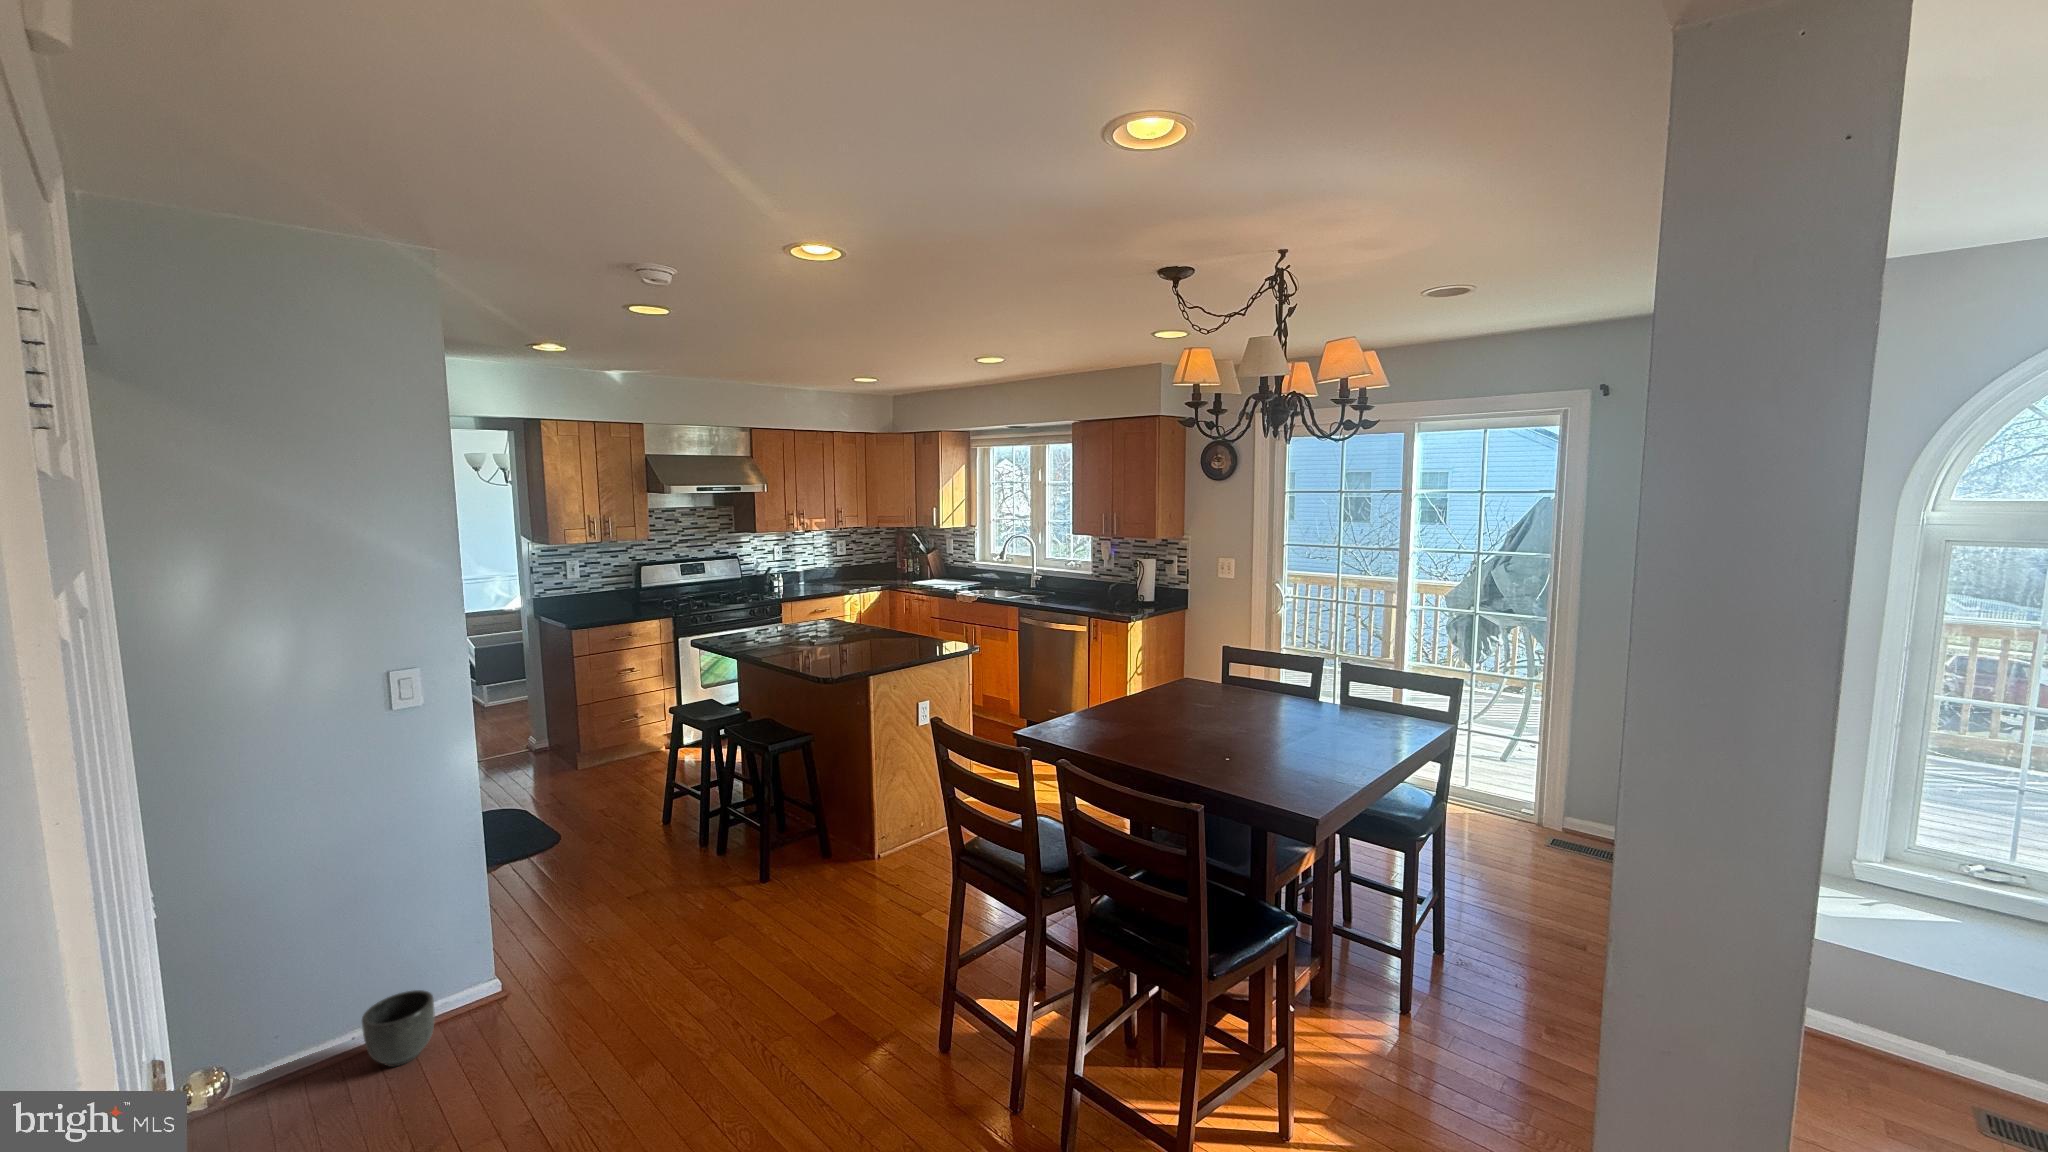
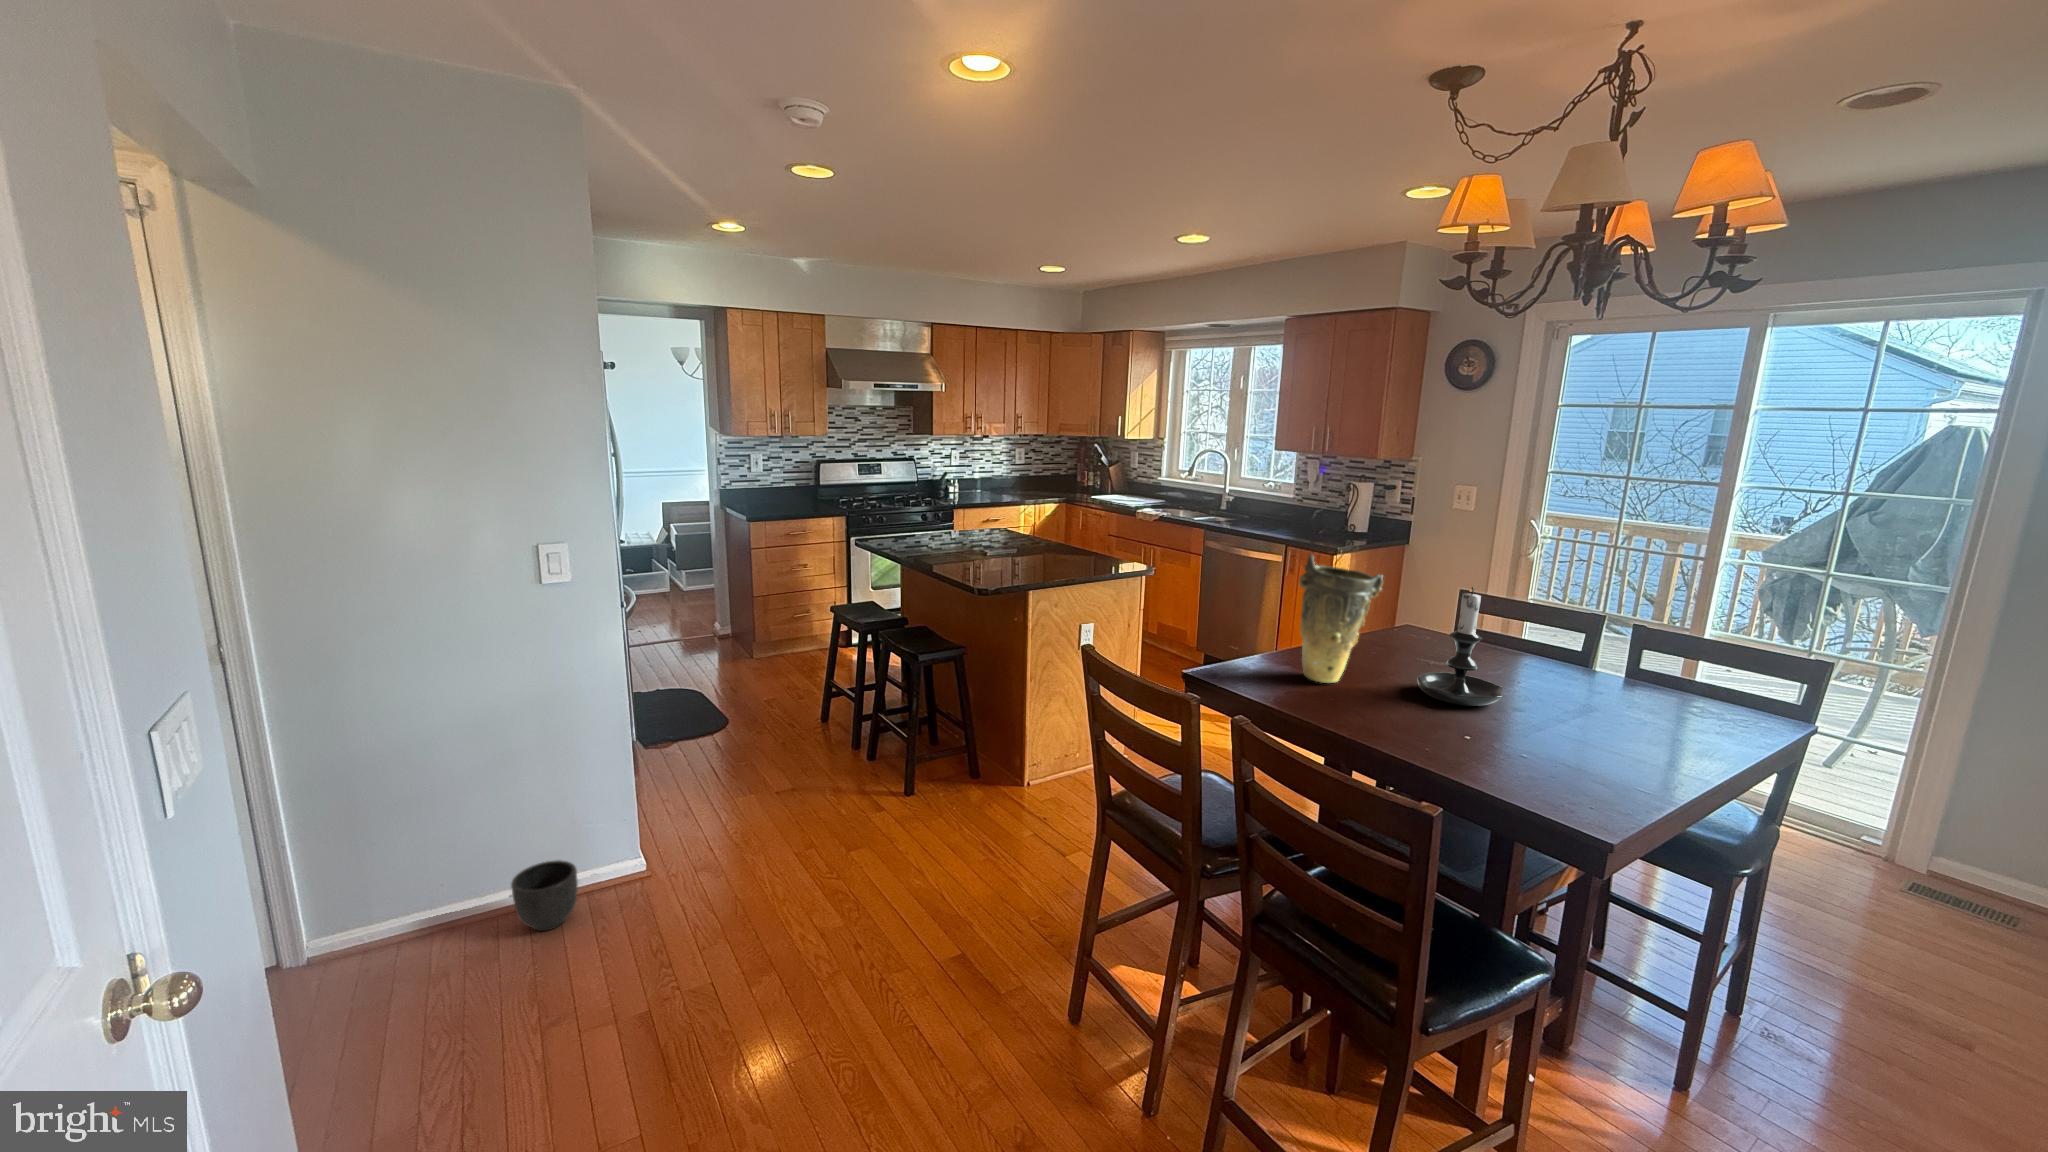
vase: none [1098,628,1161,731] -> present [1299,554,1383,683]
candle holder: none [1193,645,1254,737] -> present [1417,587,1503,706]

